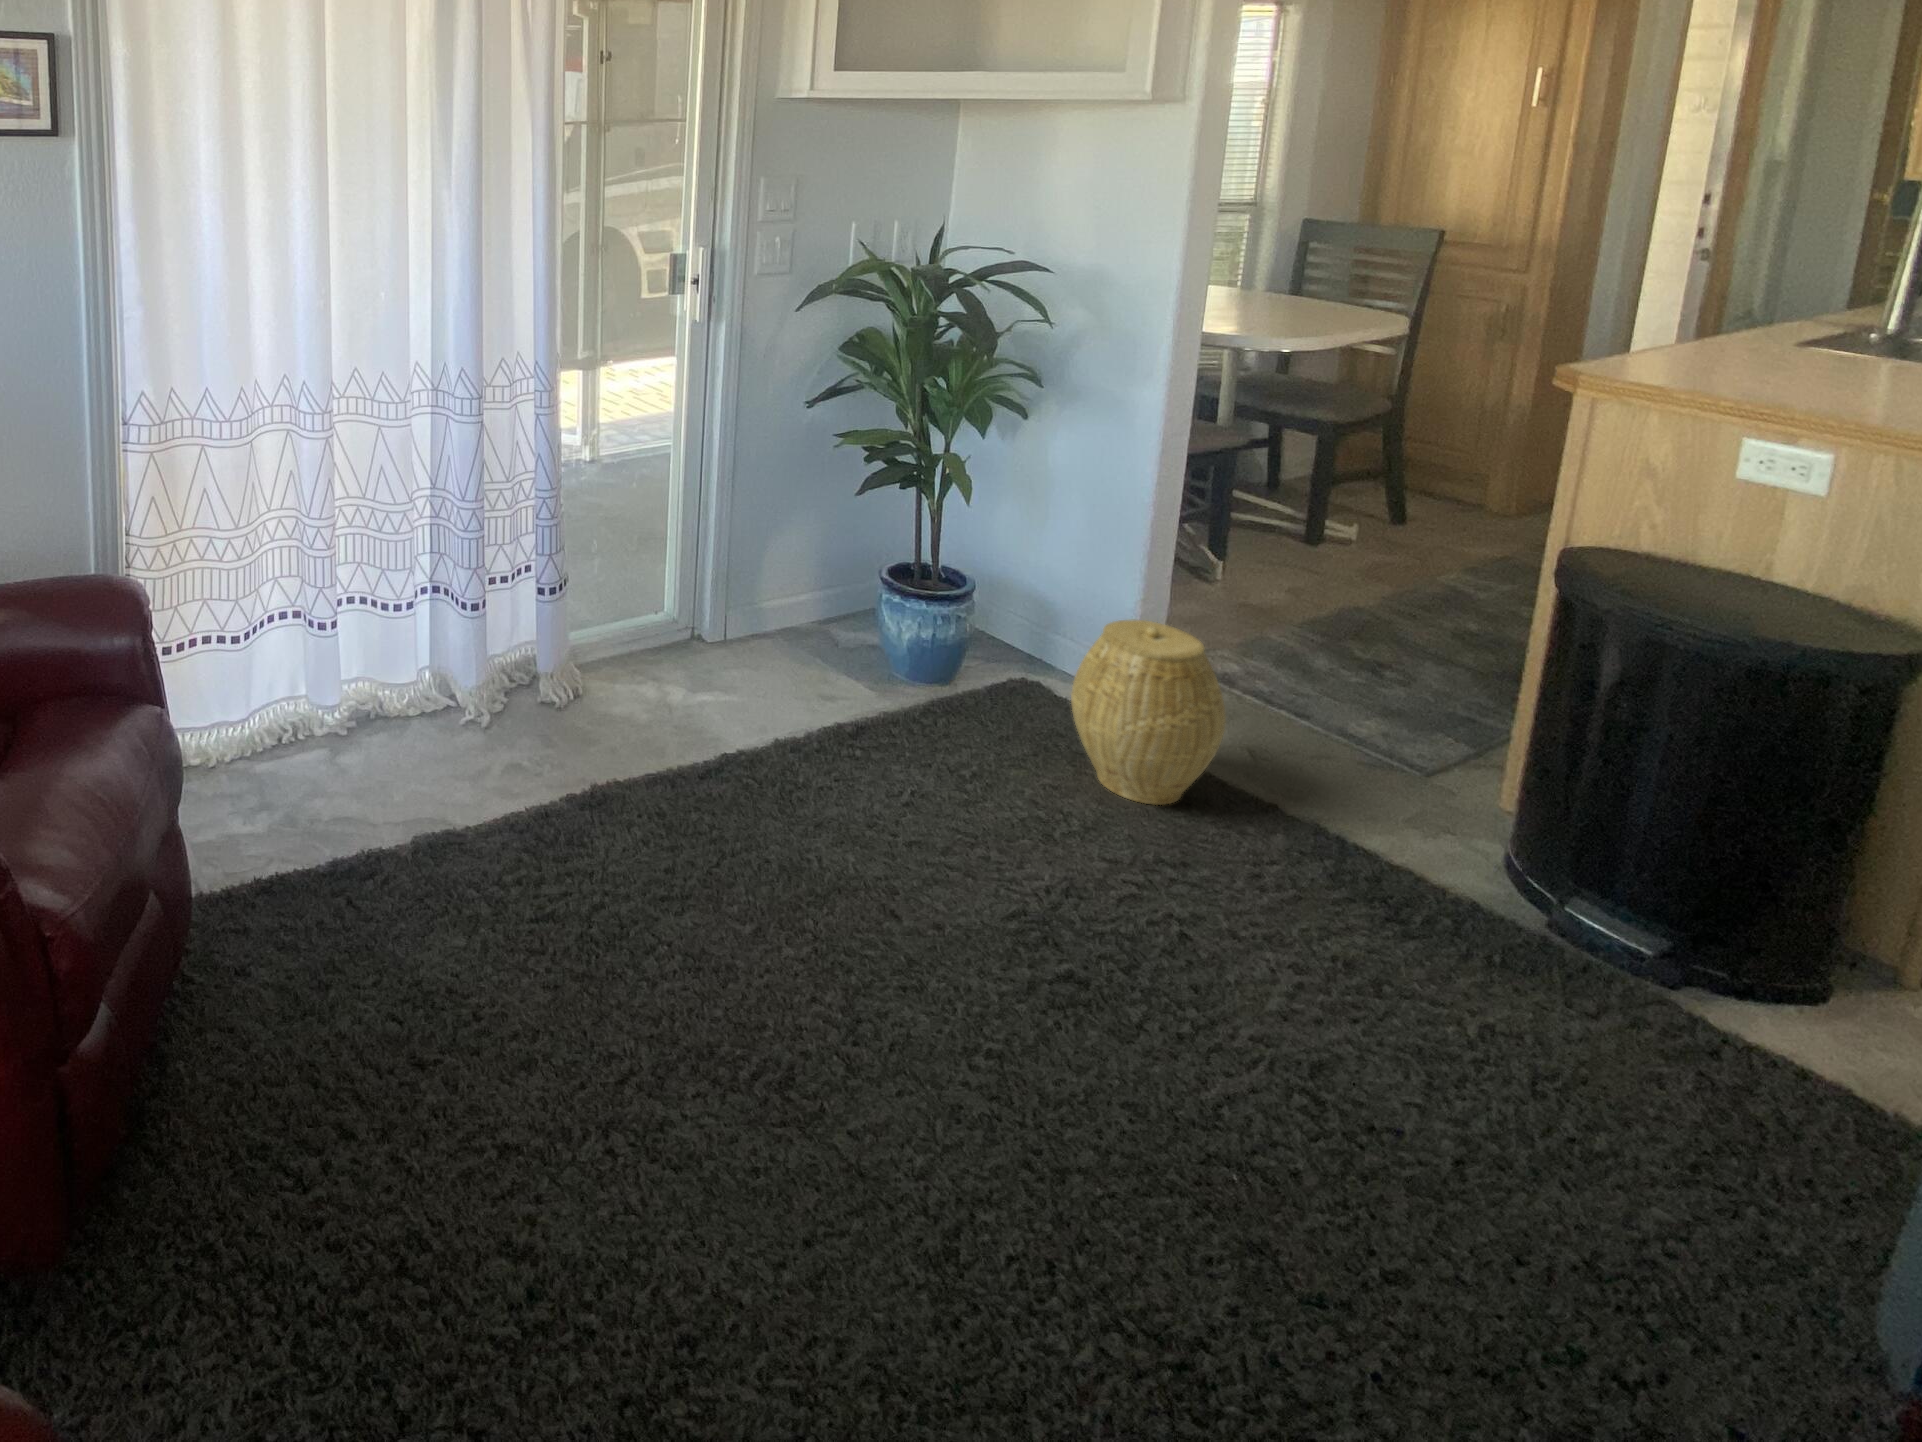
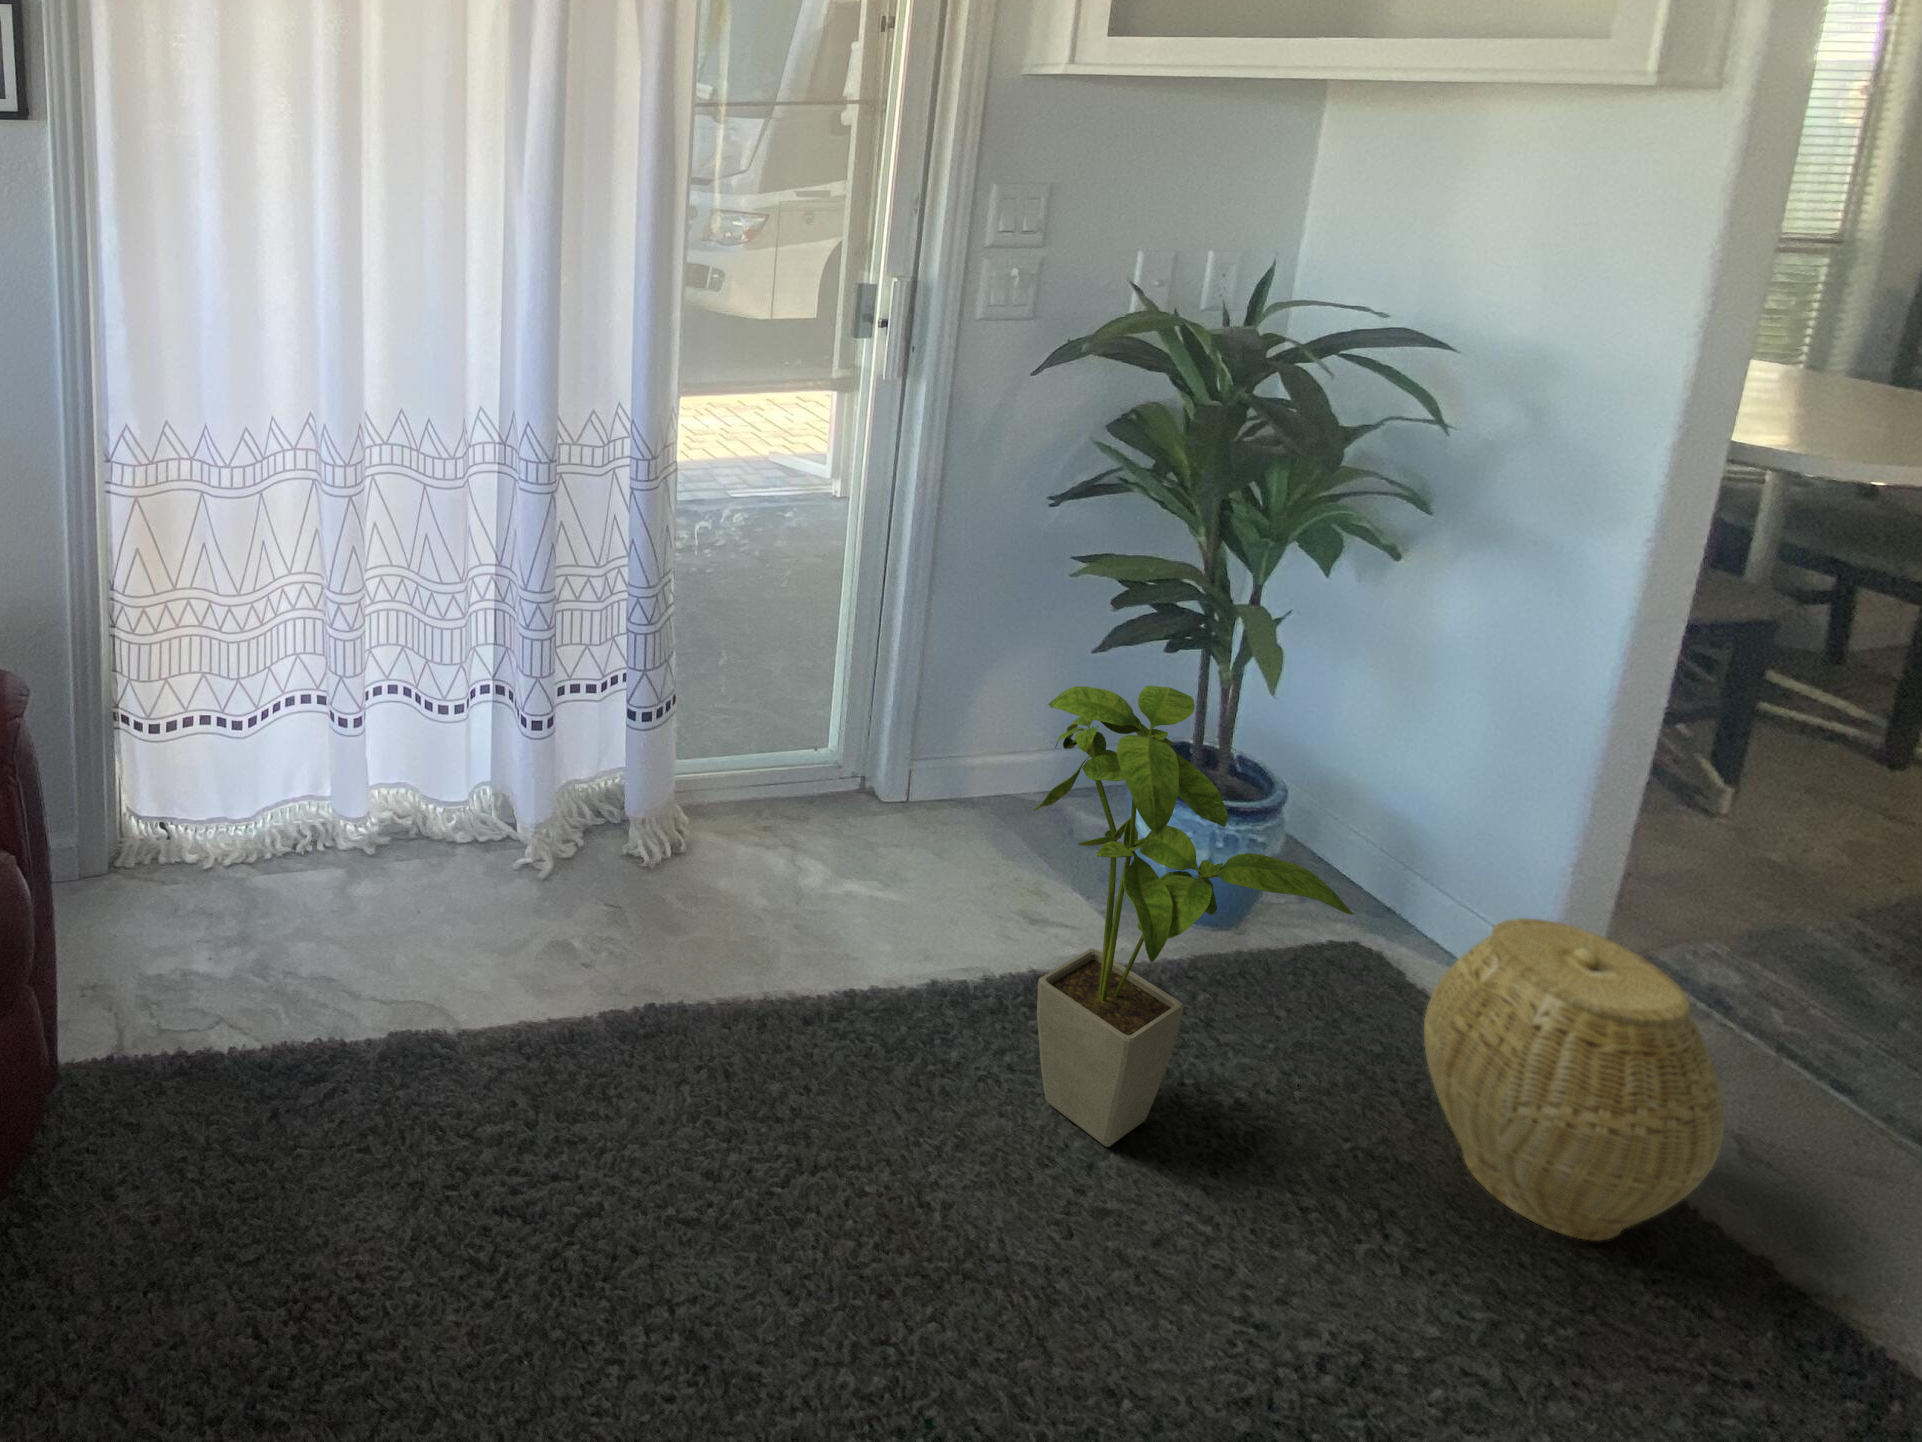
house plant: none [841,493,1034,811] -> present [1032,686,1354,1147]

